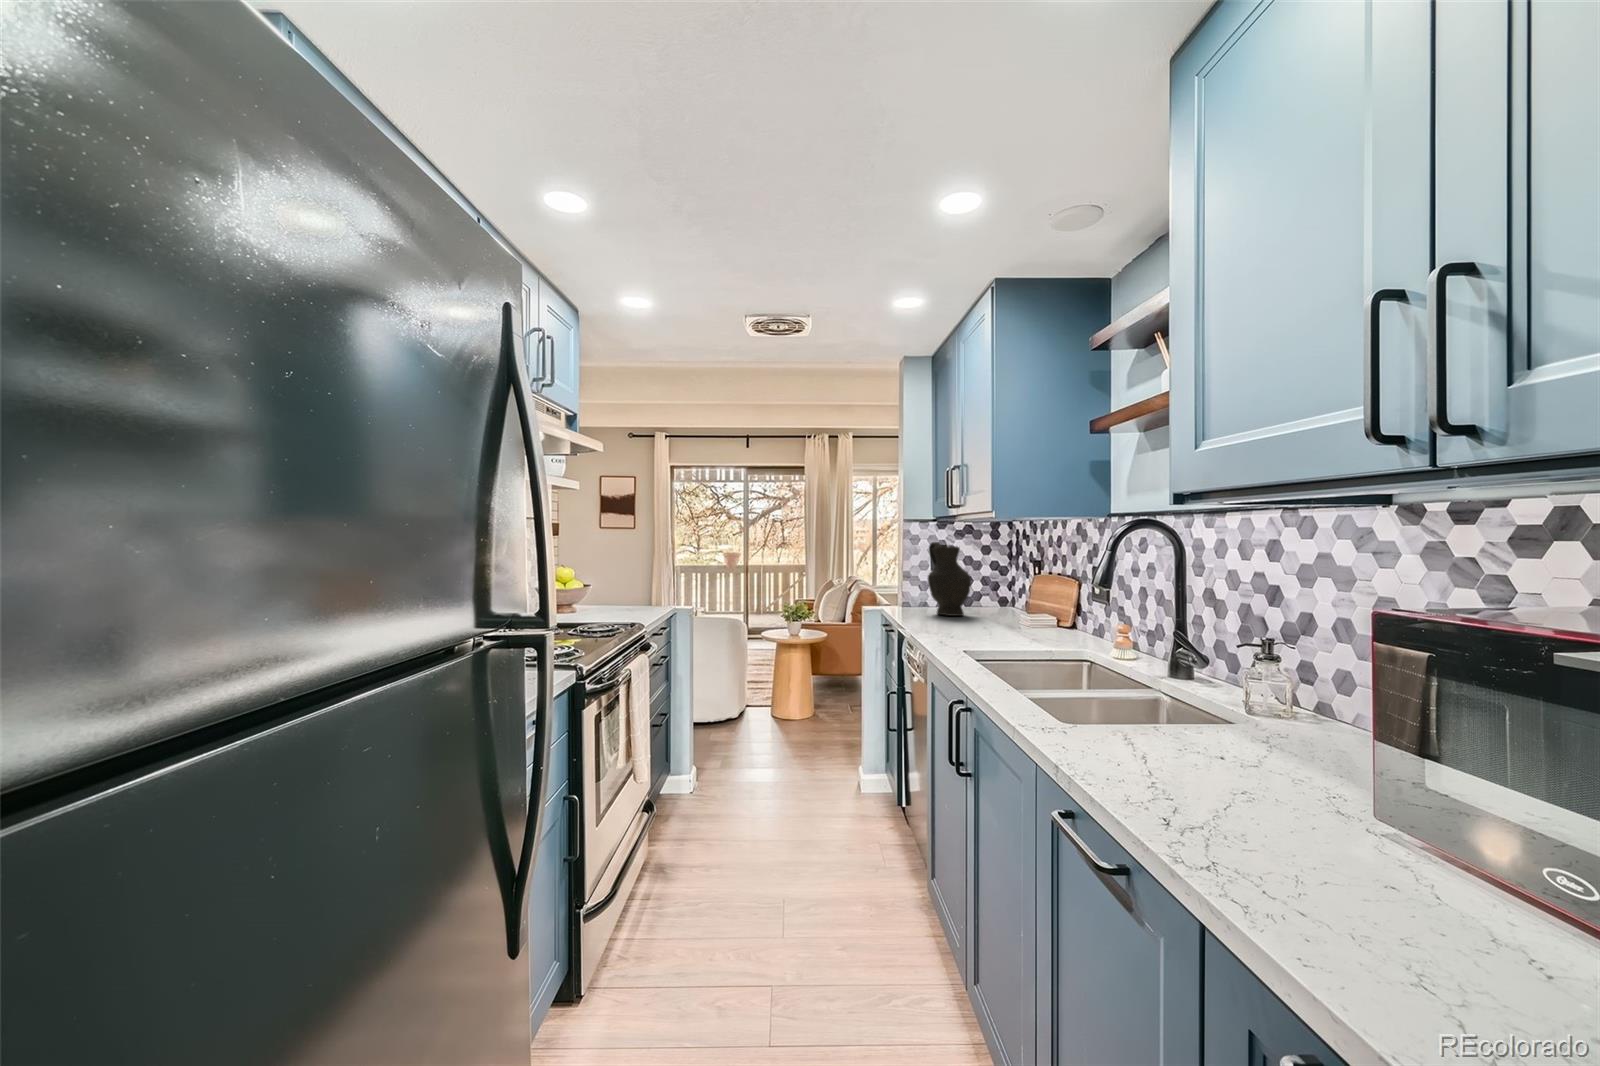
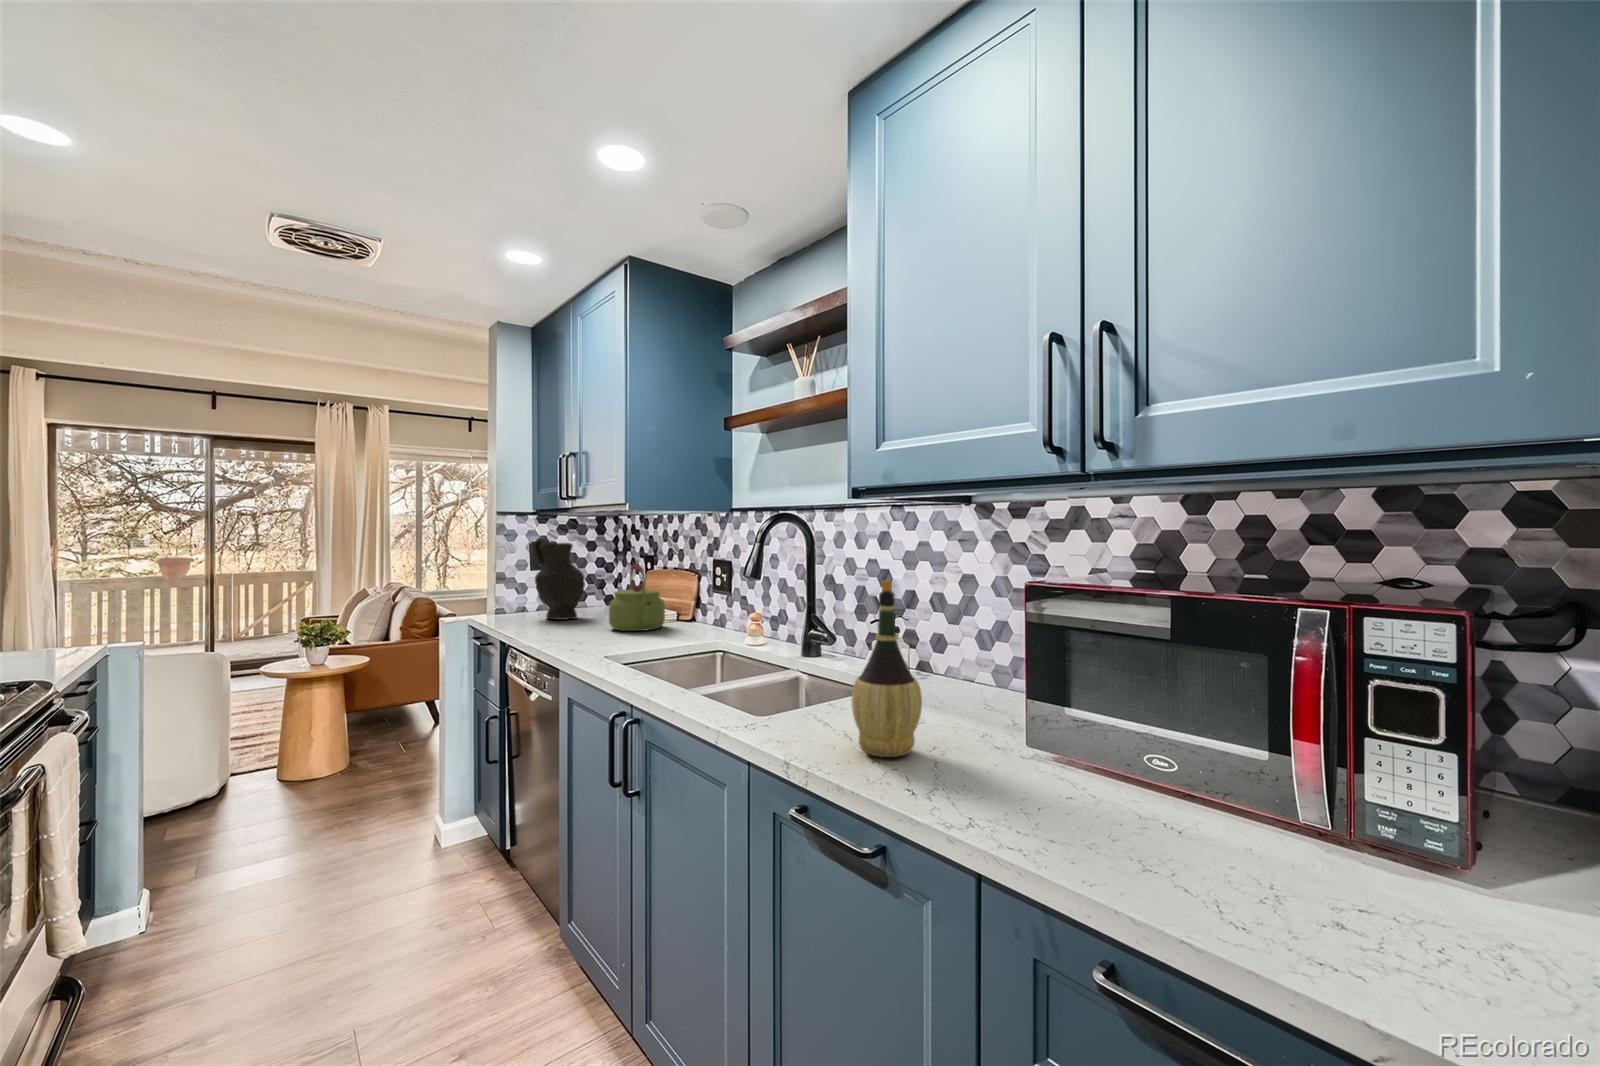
kettle: none [983,568,1038,632] -> present [609,564,665,631]
wine bottle: none [1135,594,1226,800] -> present [852,580,922,757]

